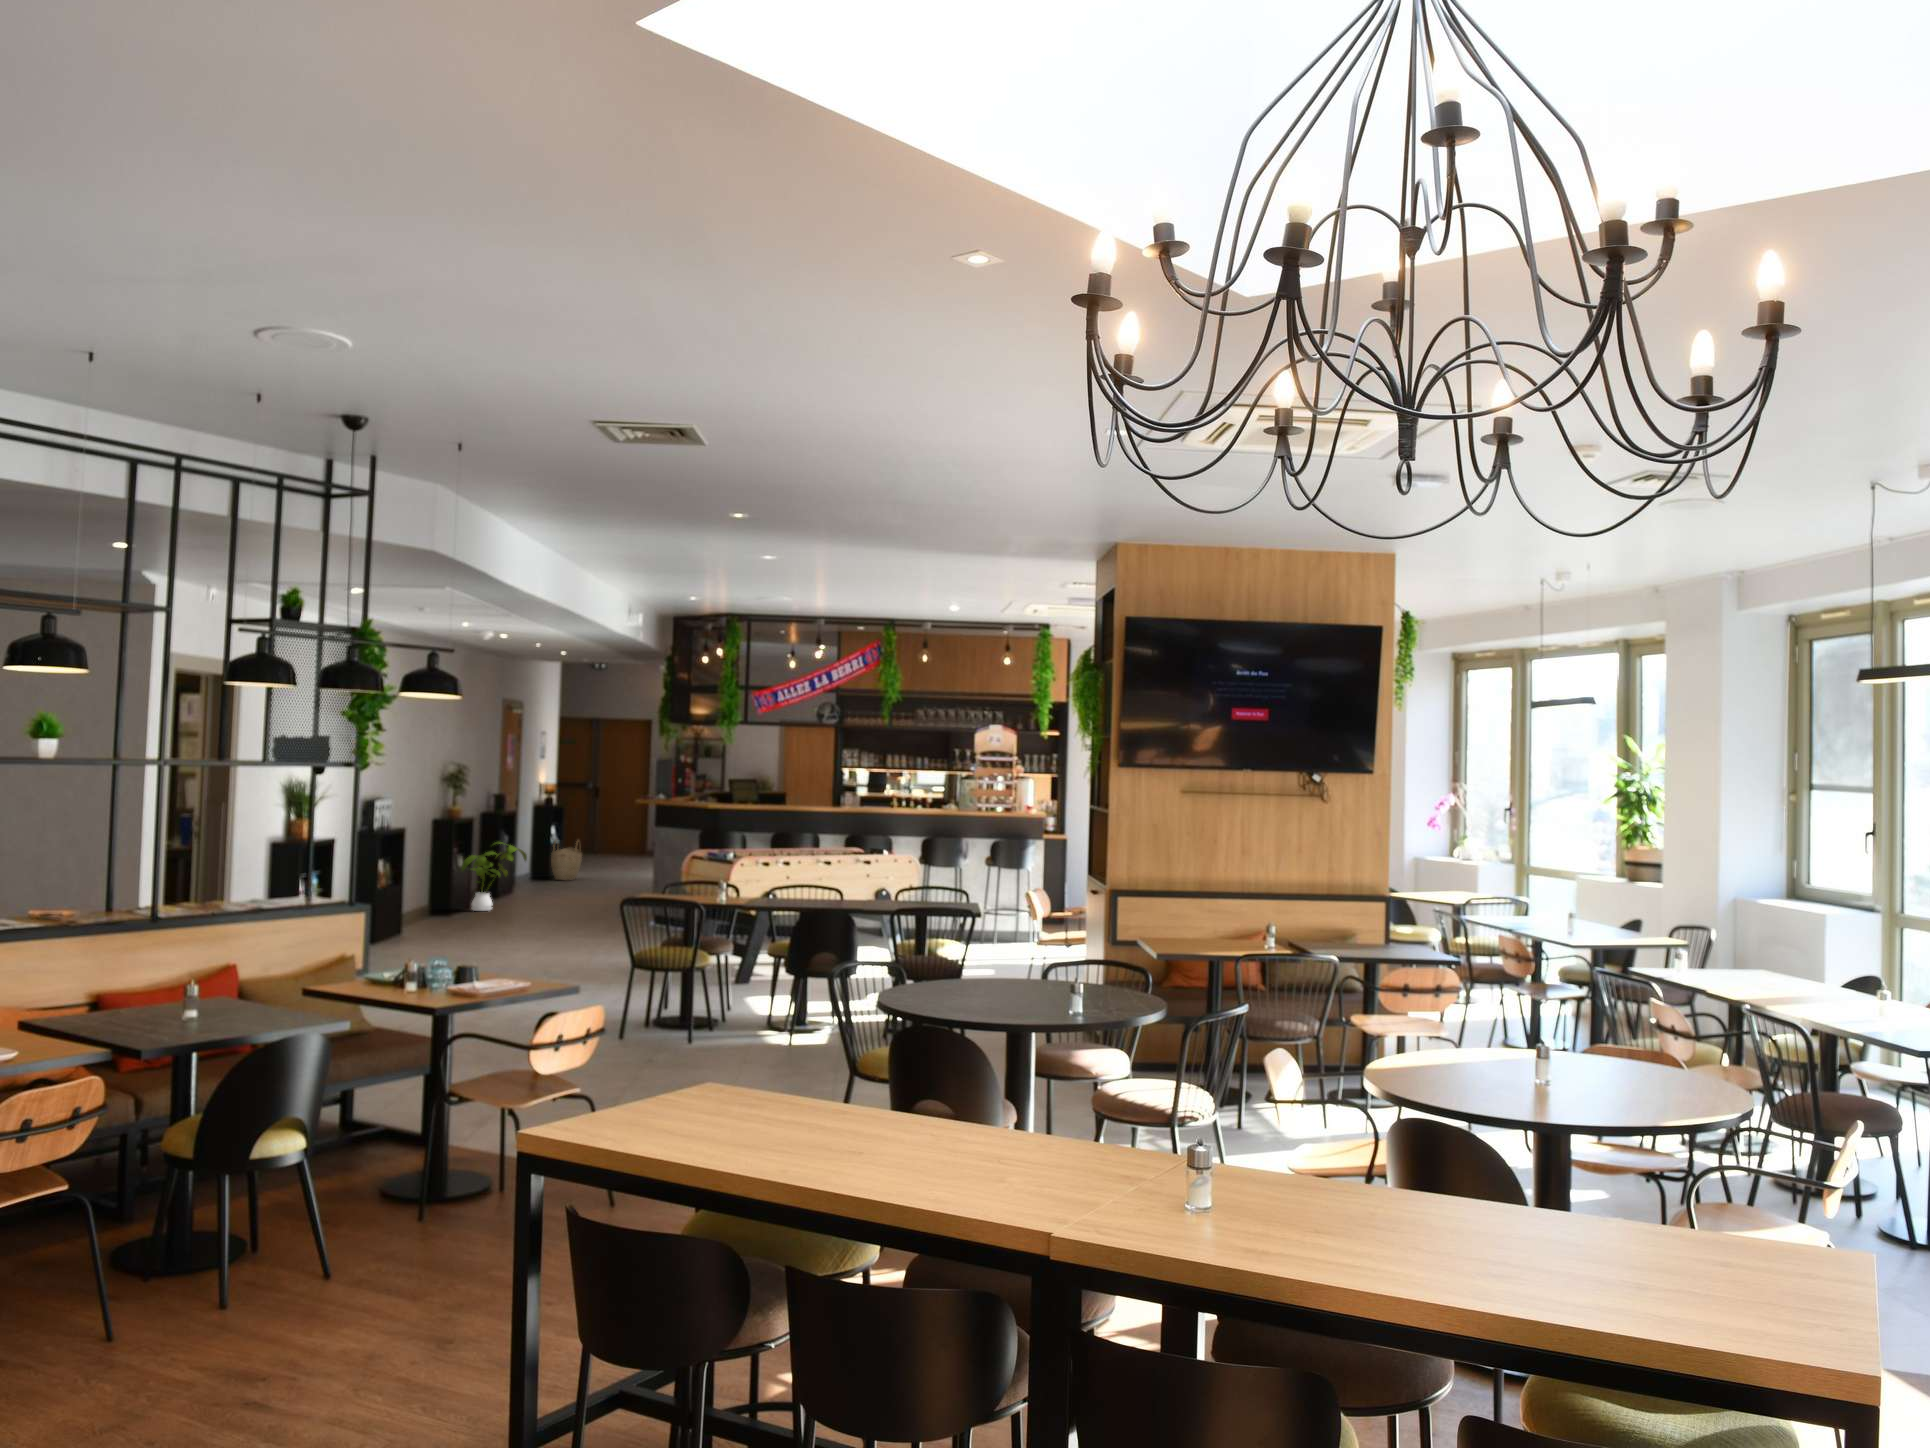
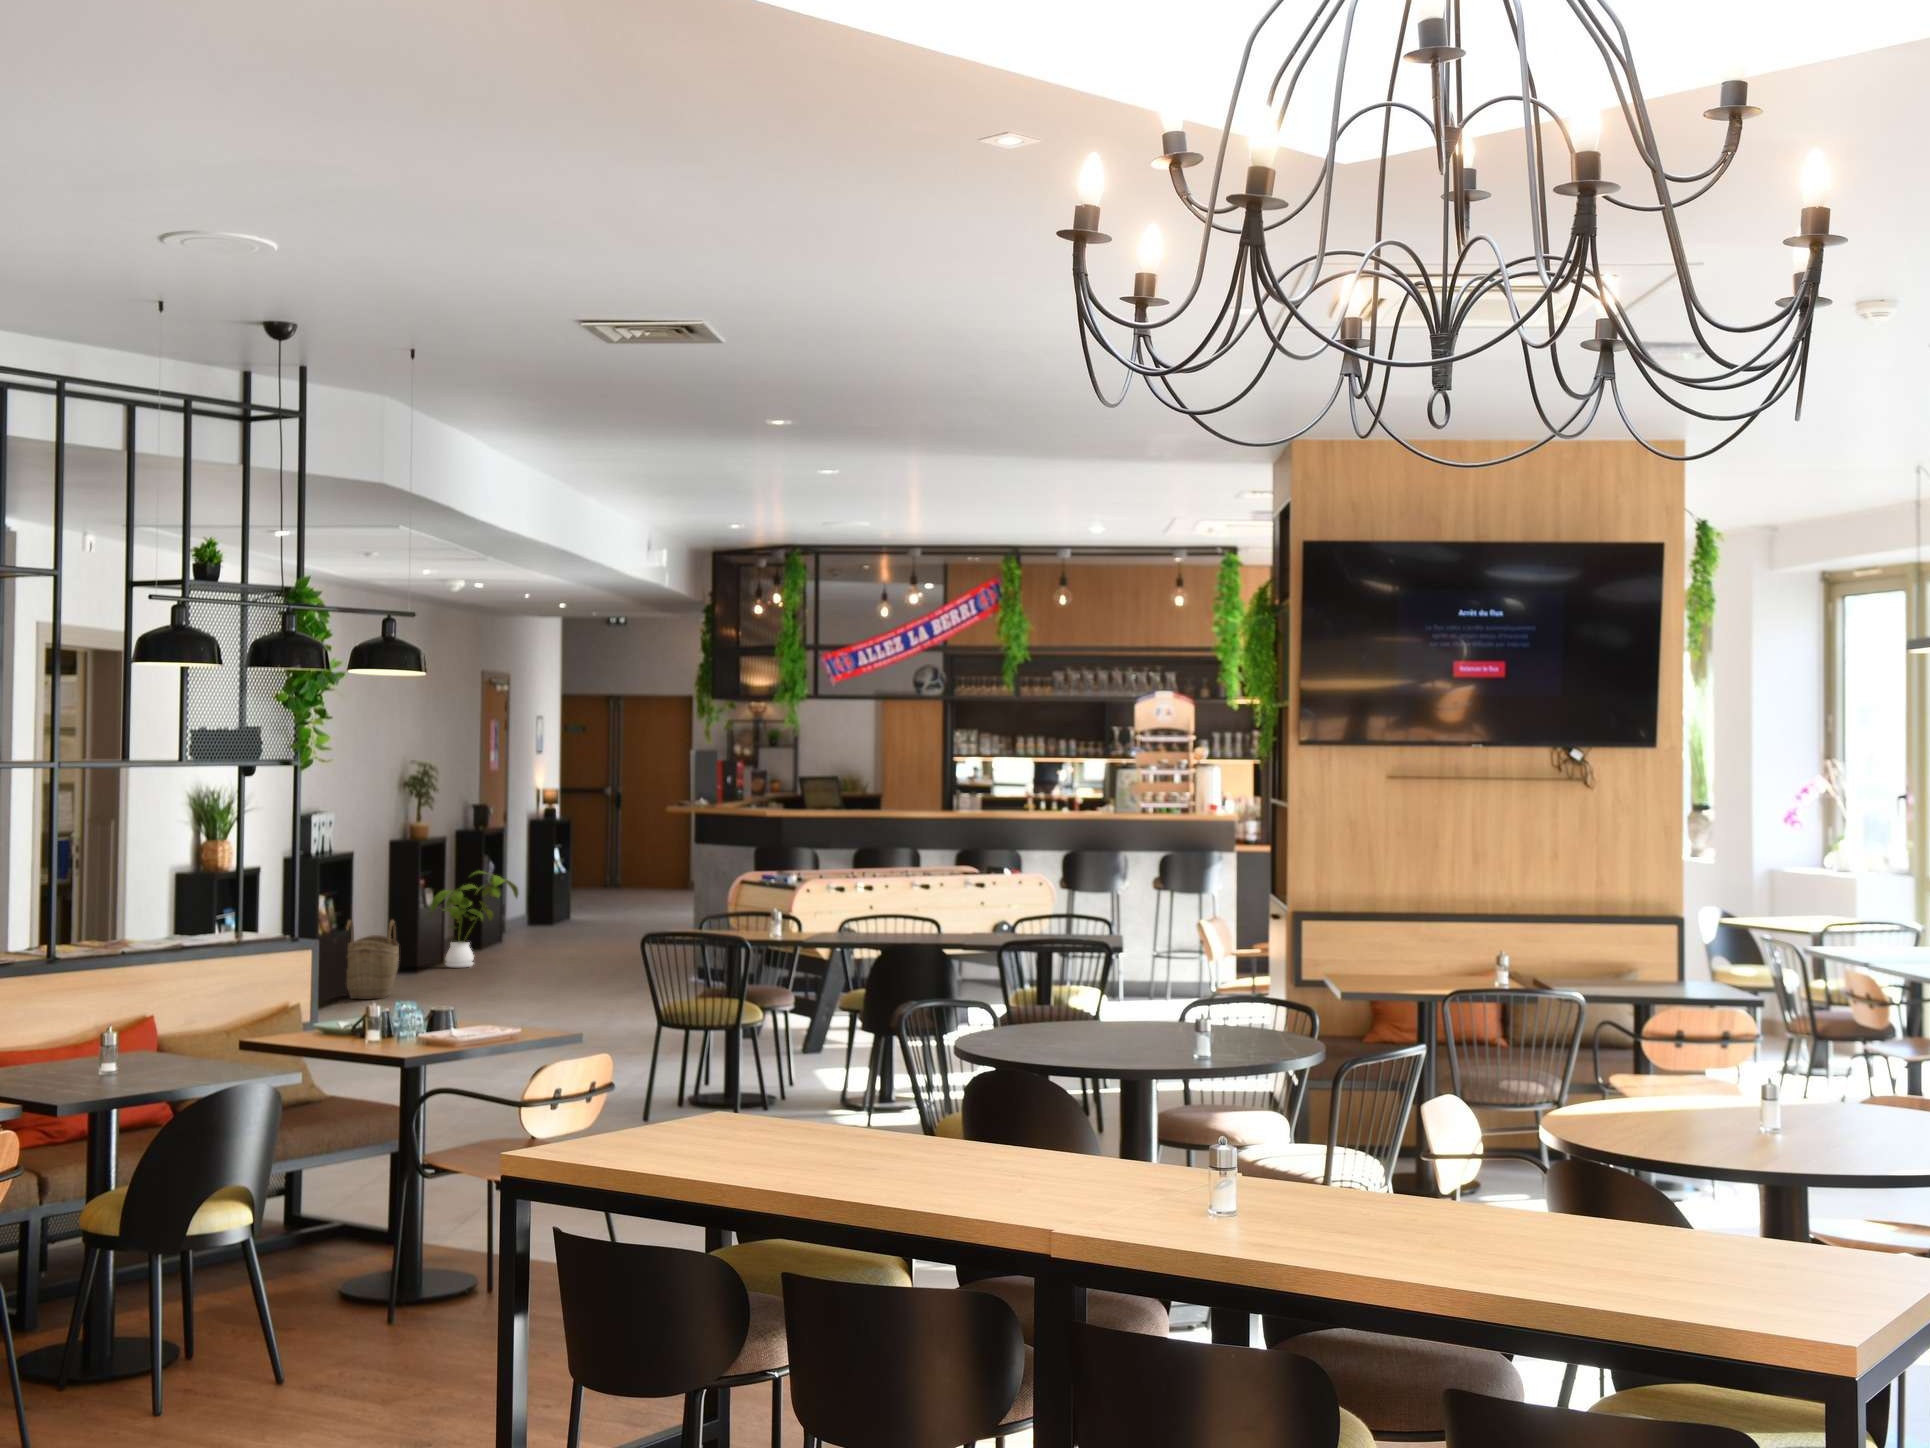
woven basket: present [551,840,582,880] -> present [346,920,399,999]

